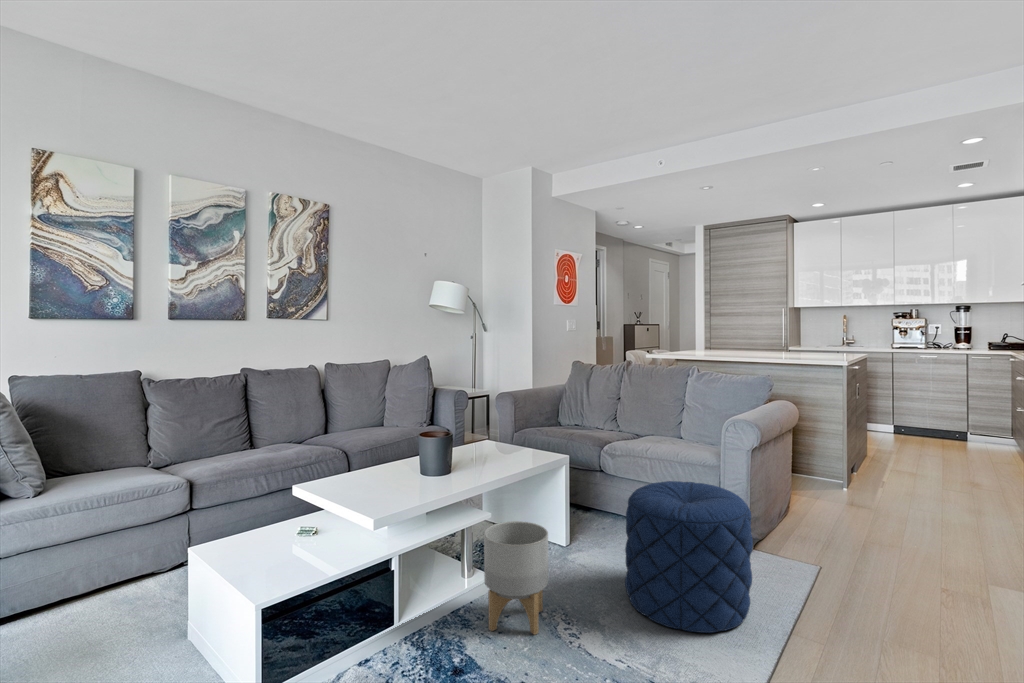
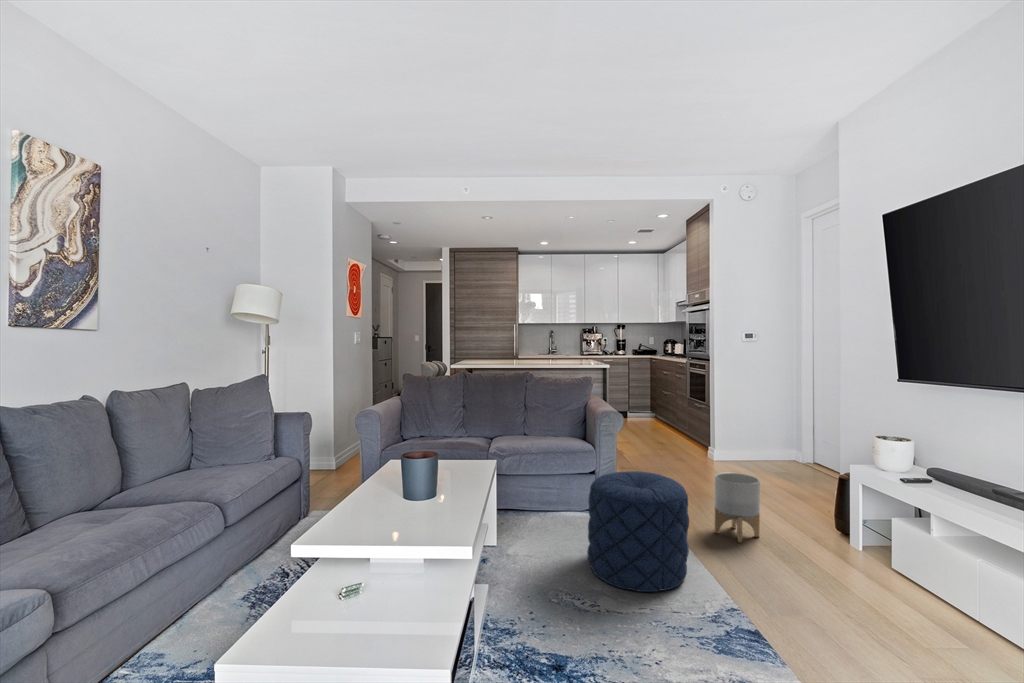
planter: present [484,521,548,635] -> present [715,473,760,542]

